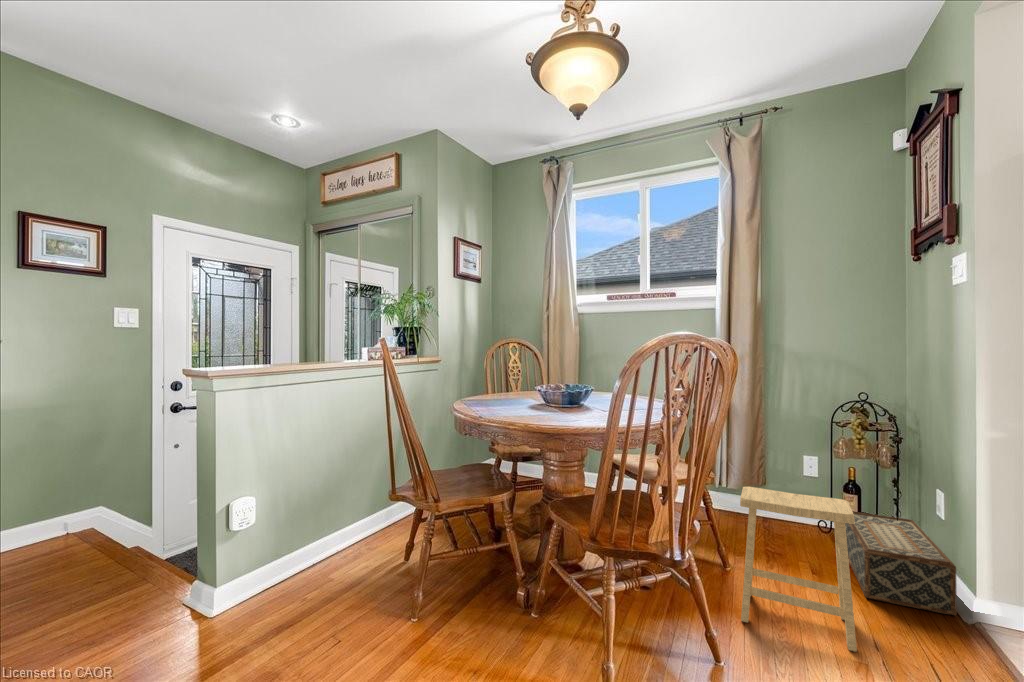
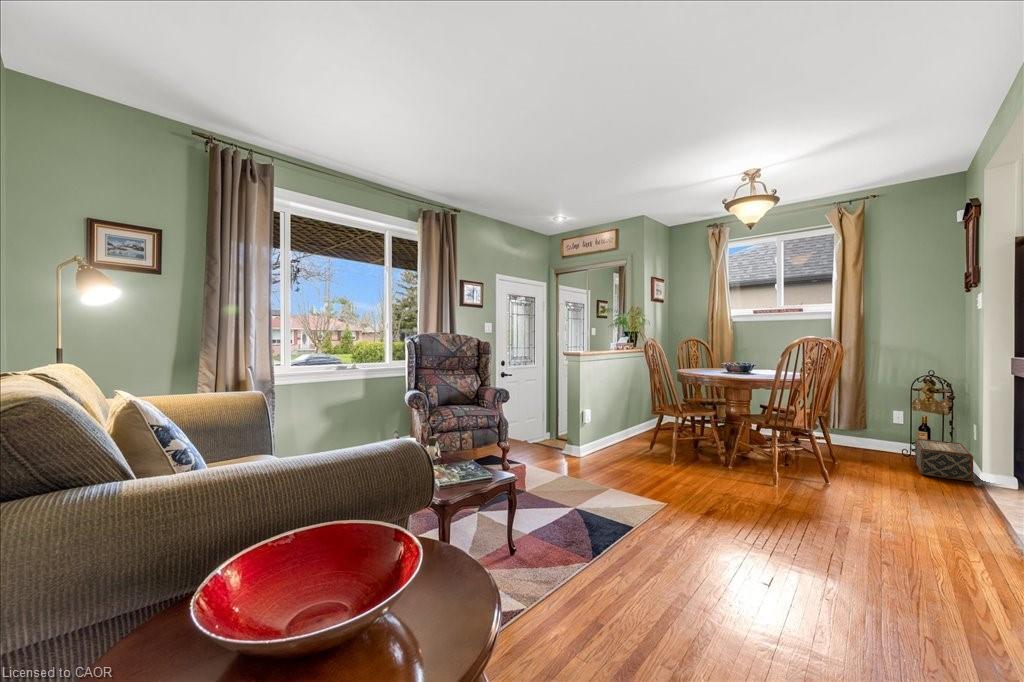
footstool: present [740,486,857,652] -> none [845,414,907,486]

